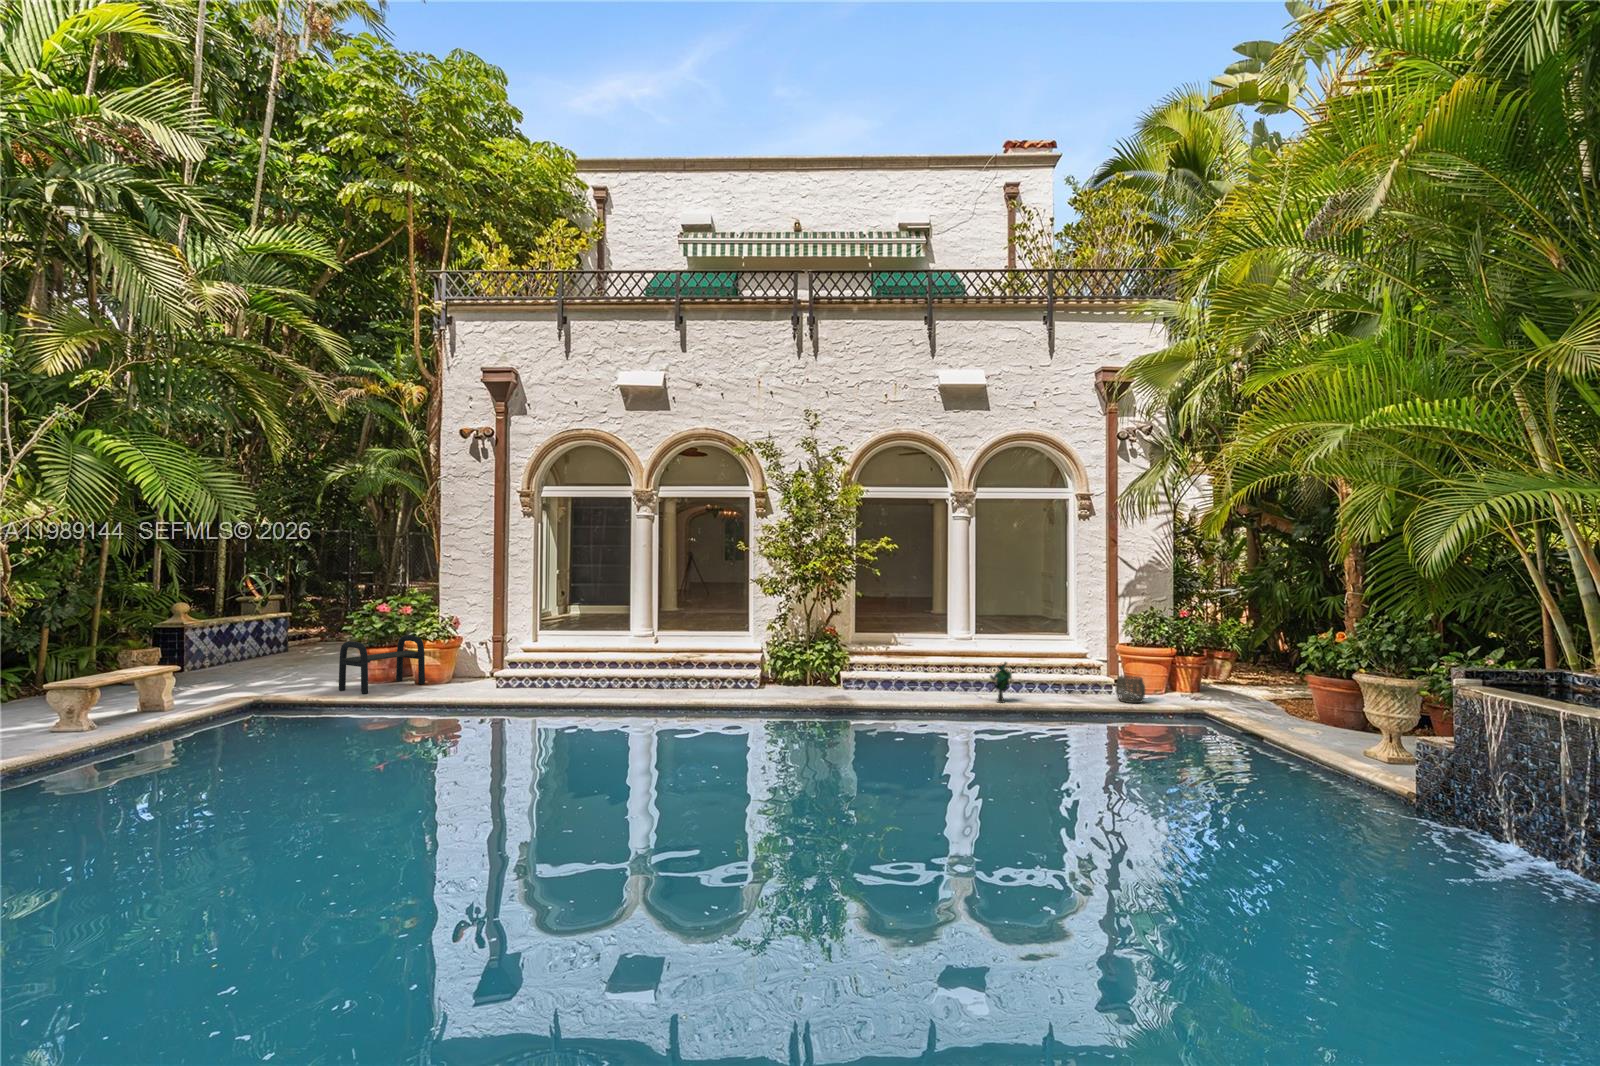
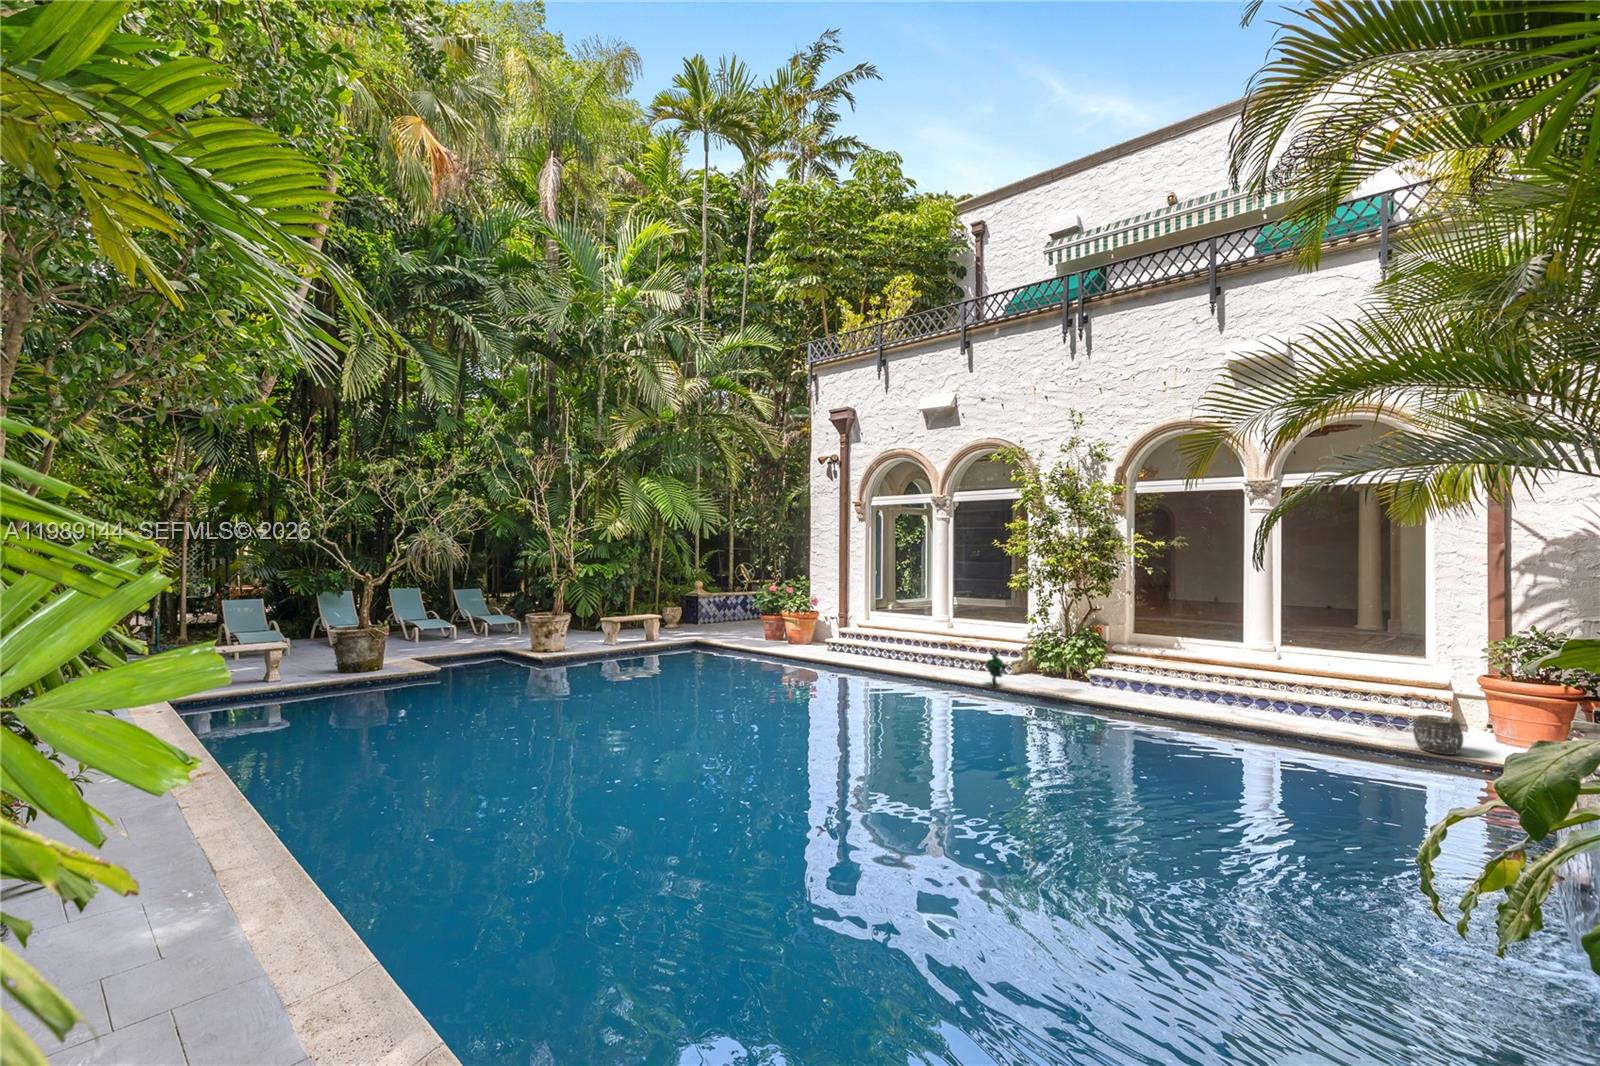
bench: present [339,635,425,694] -> none [740,608,792,646]
decorative plant: present [990,662,1012,703] -> present [986,651,1005,688]

